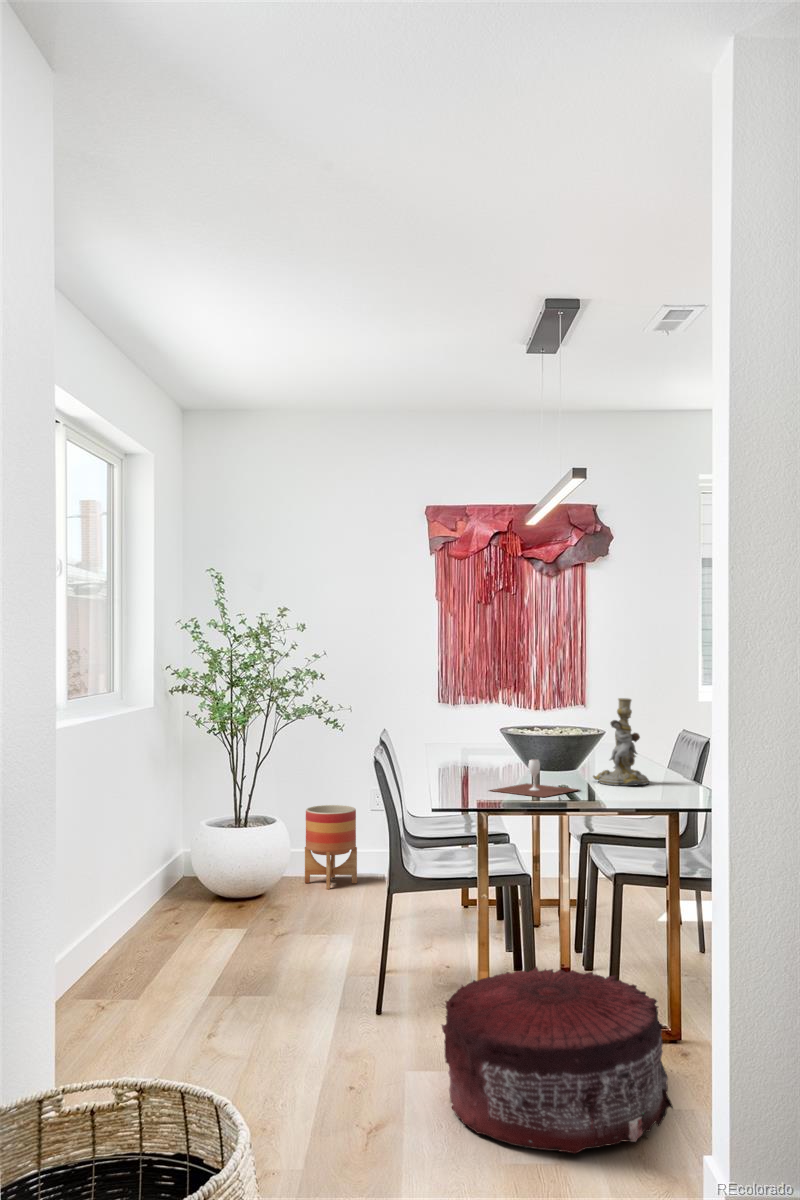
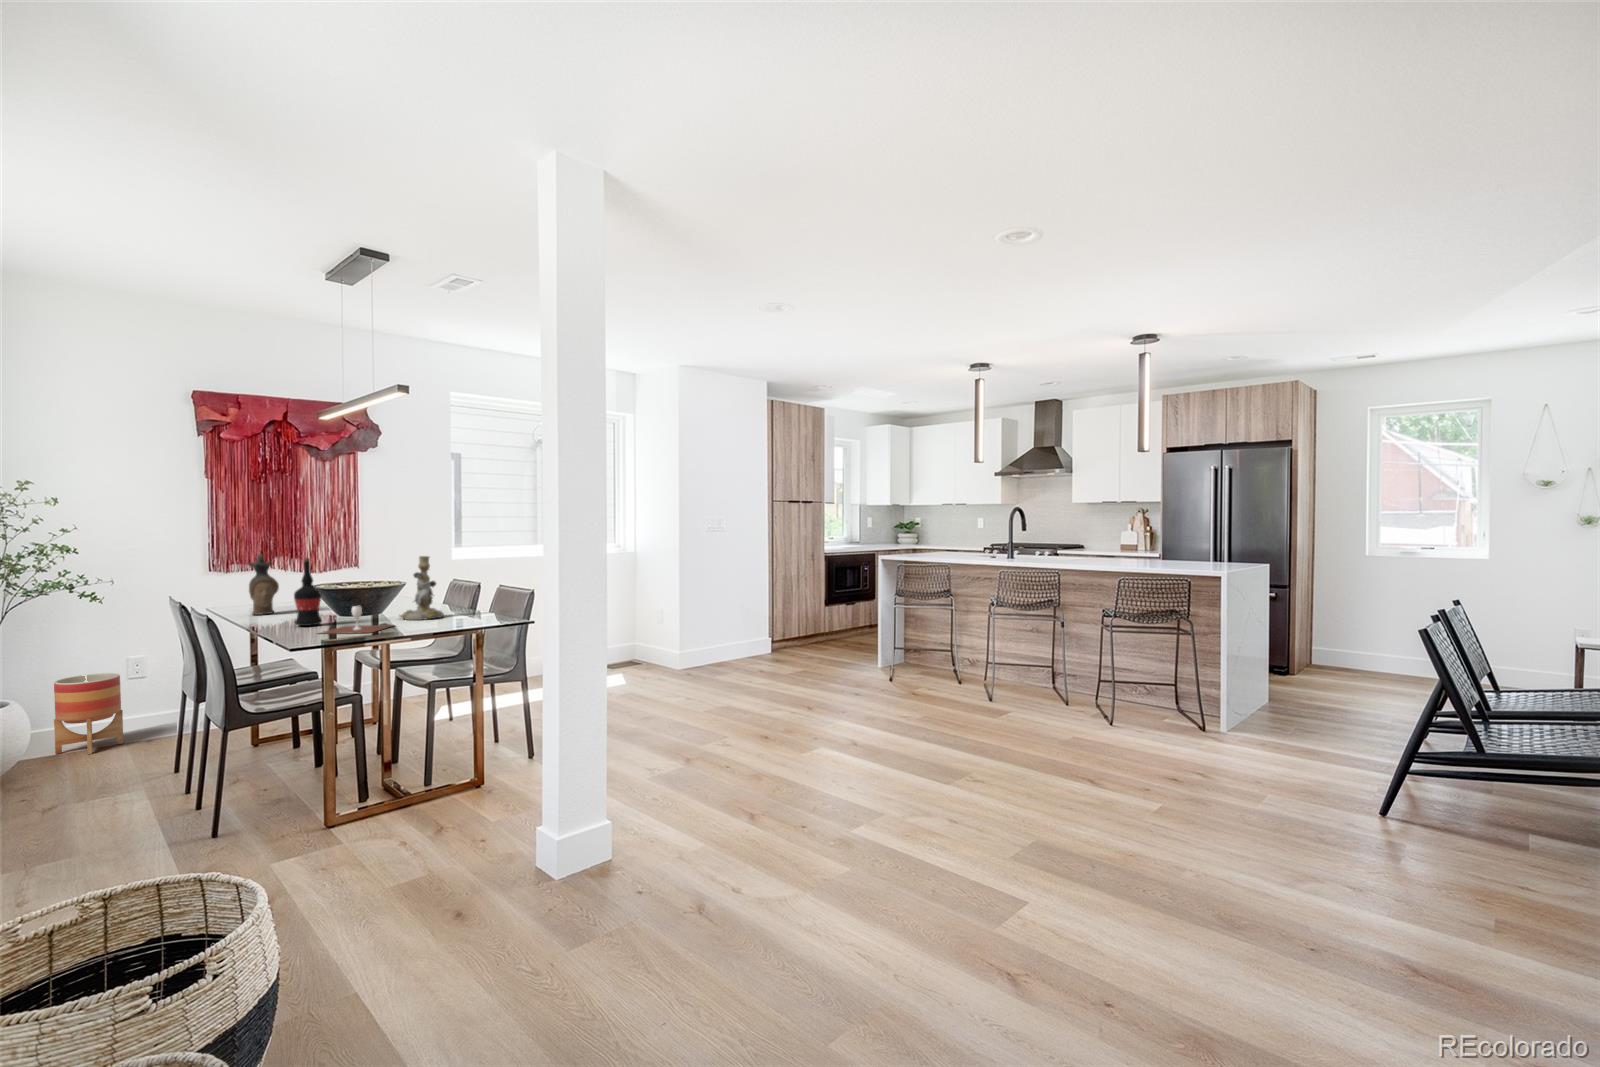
ceramic pitcher: none [450,687,479,759] -> present [249,554,279,615]
wine bottle: none [477,695,506,778] -> present [294,558,322,626]
pouf: present [442,967,673,1153] -> none [303,749,490,882]

